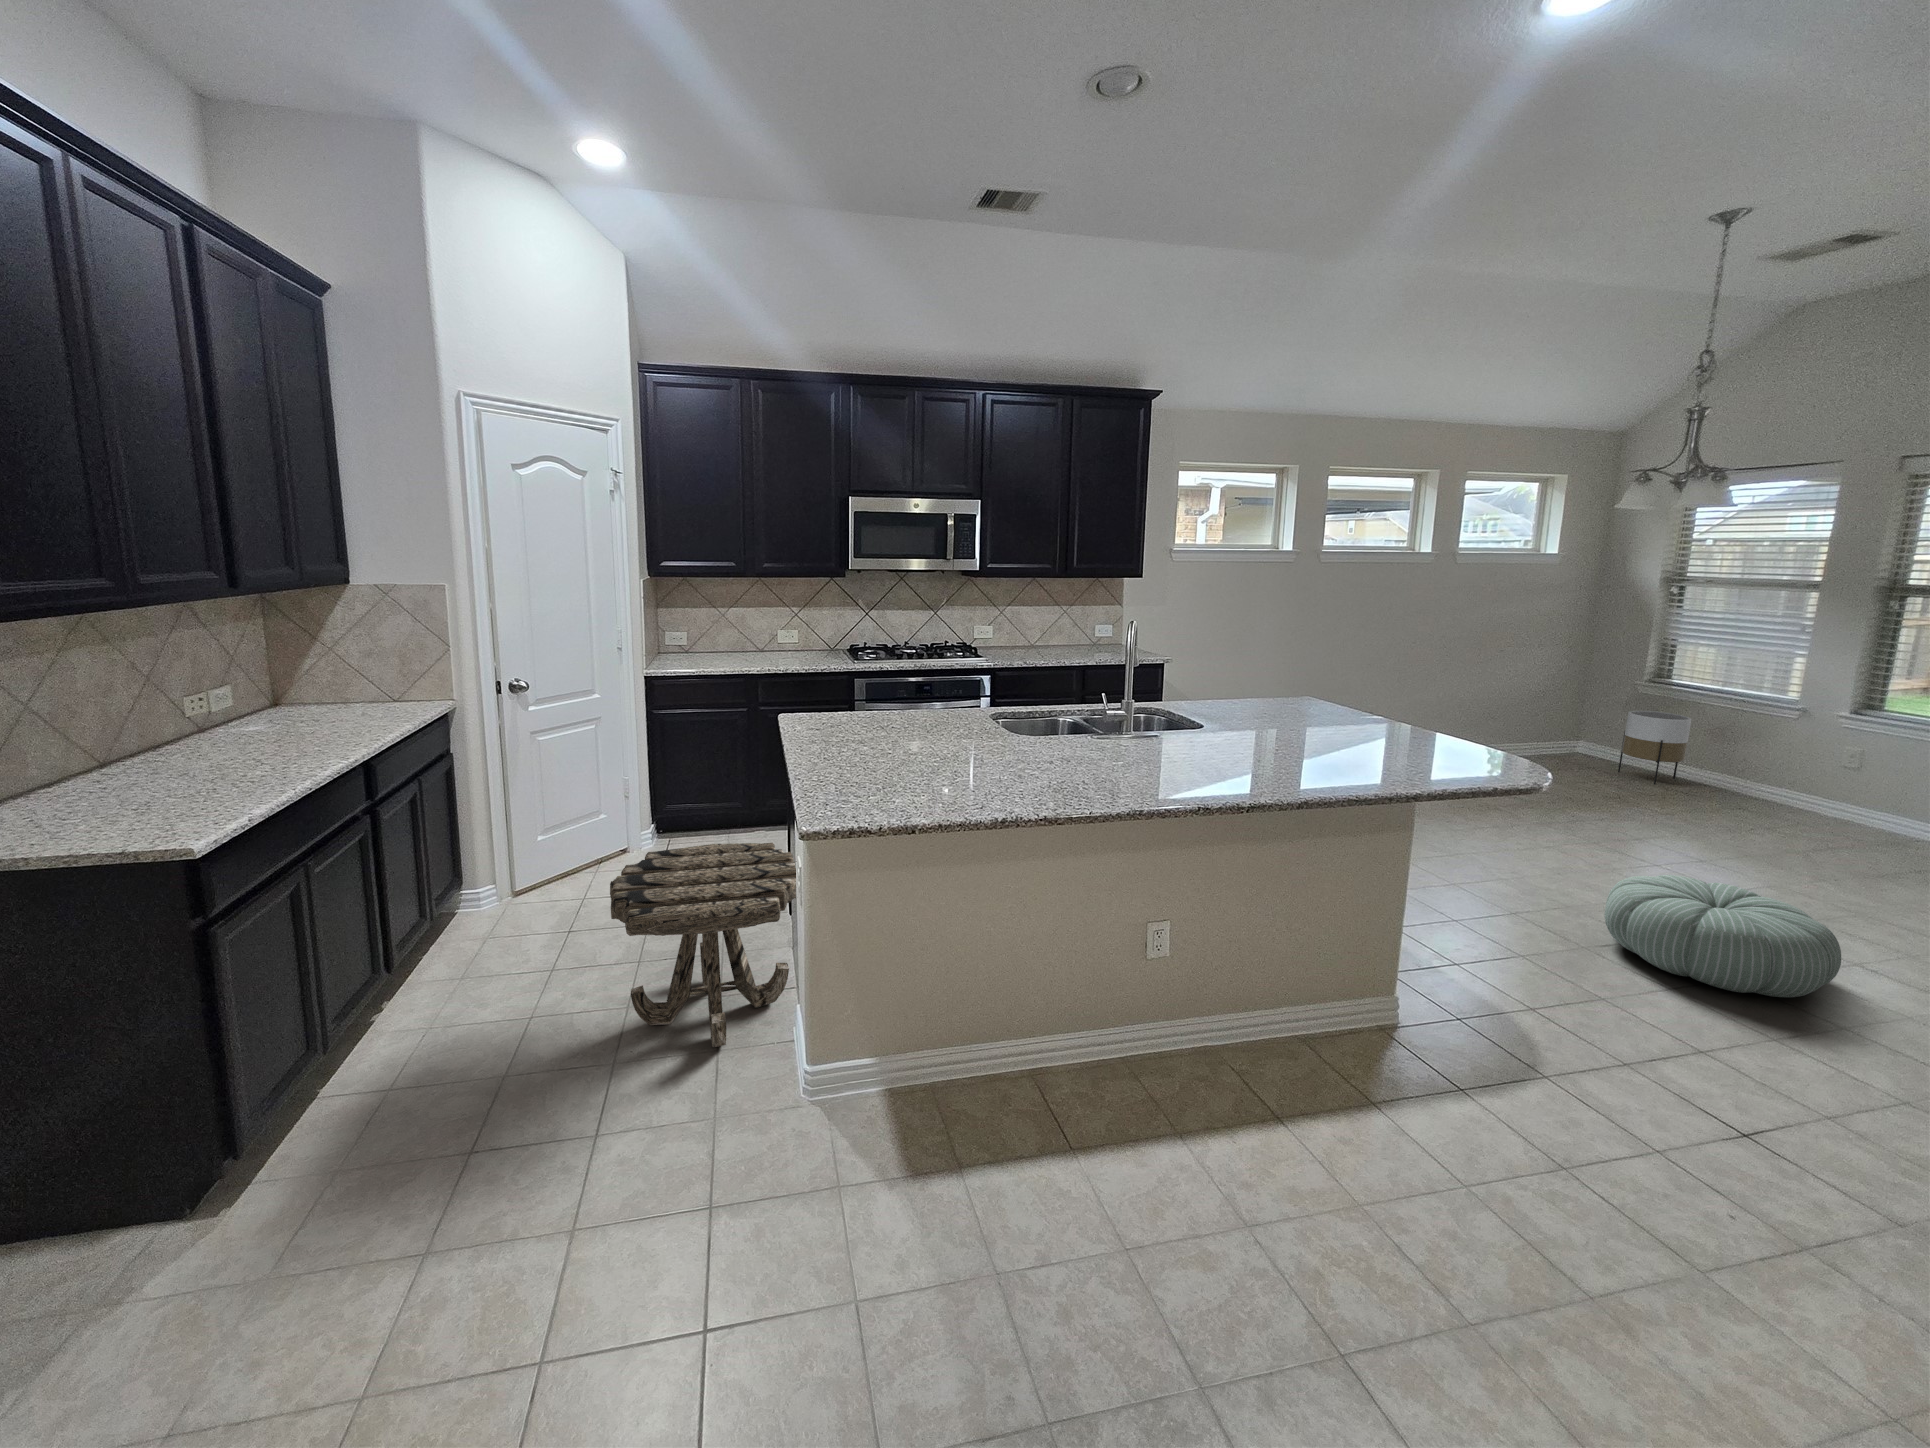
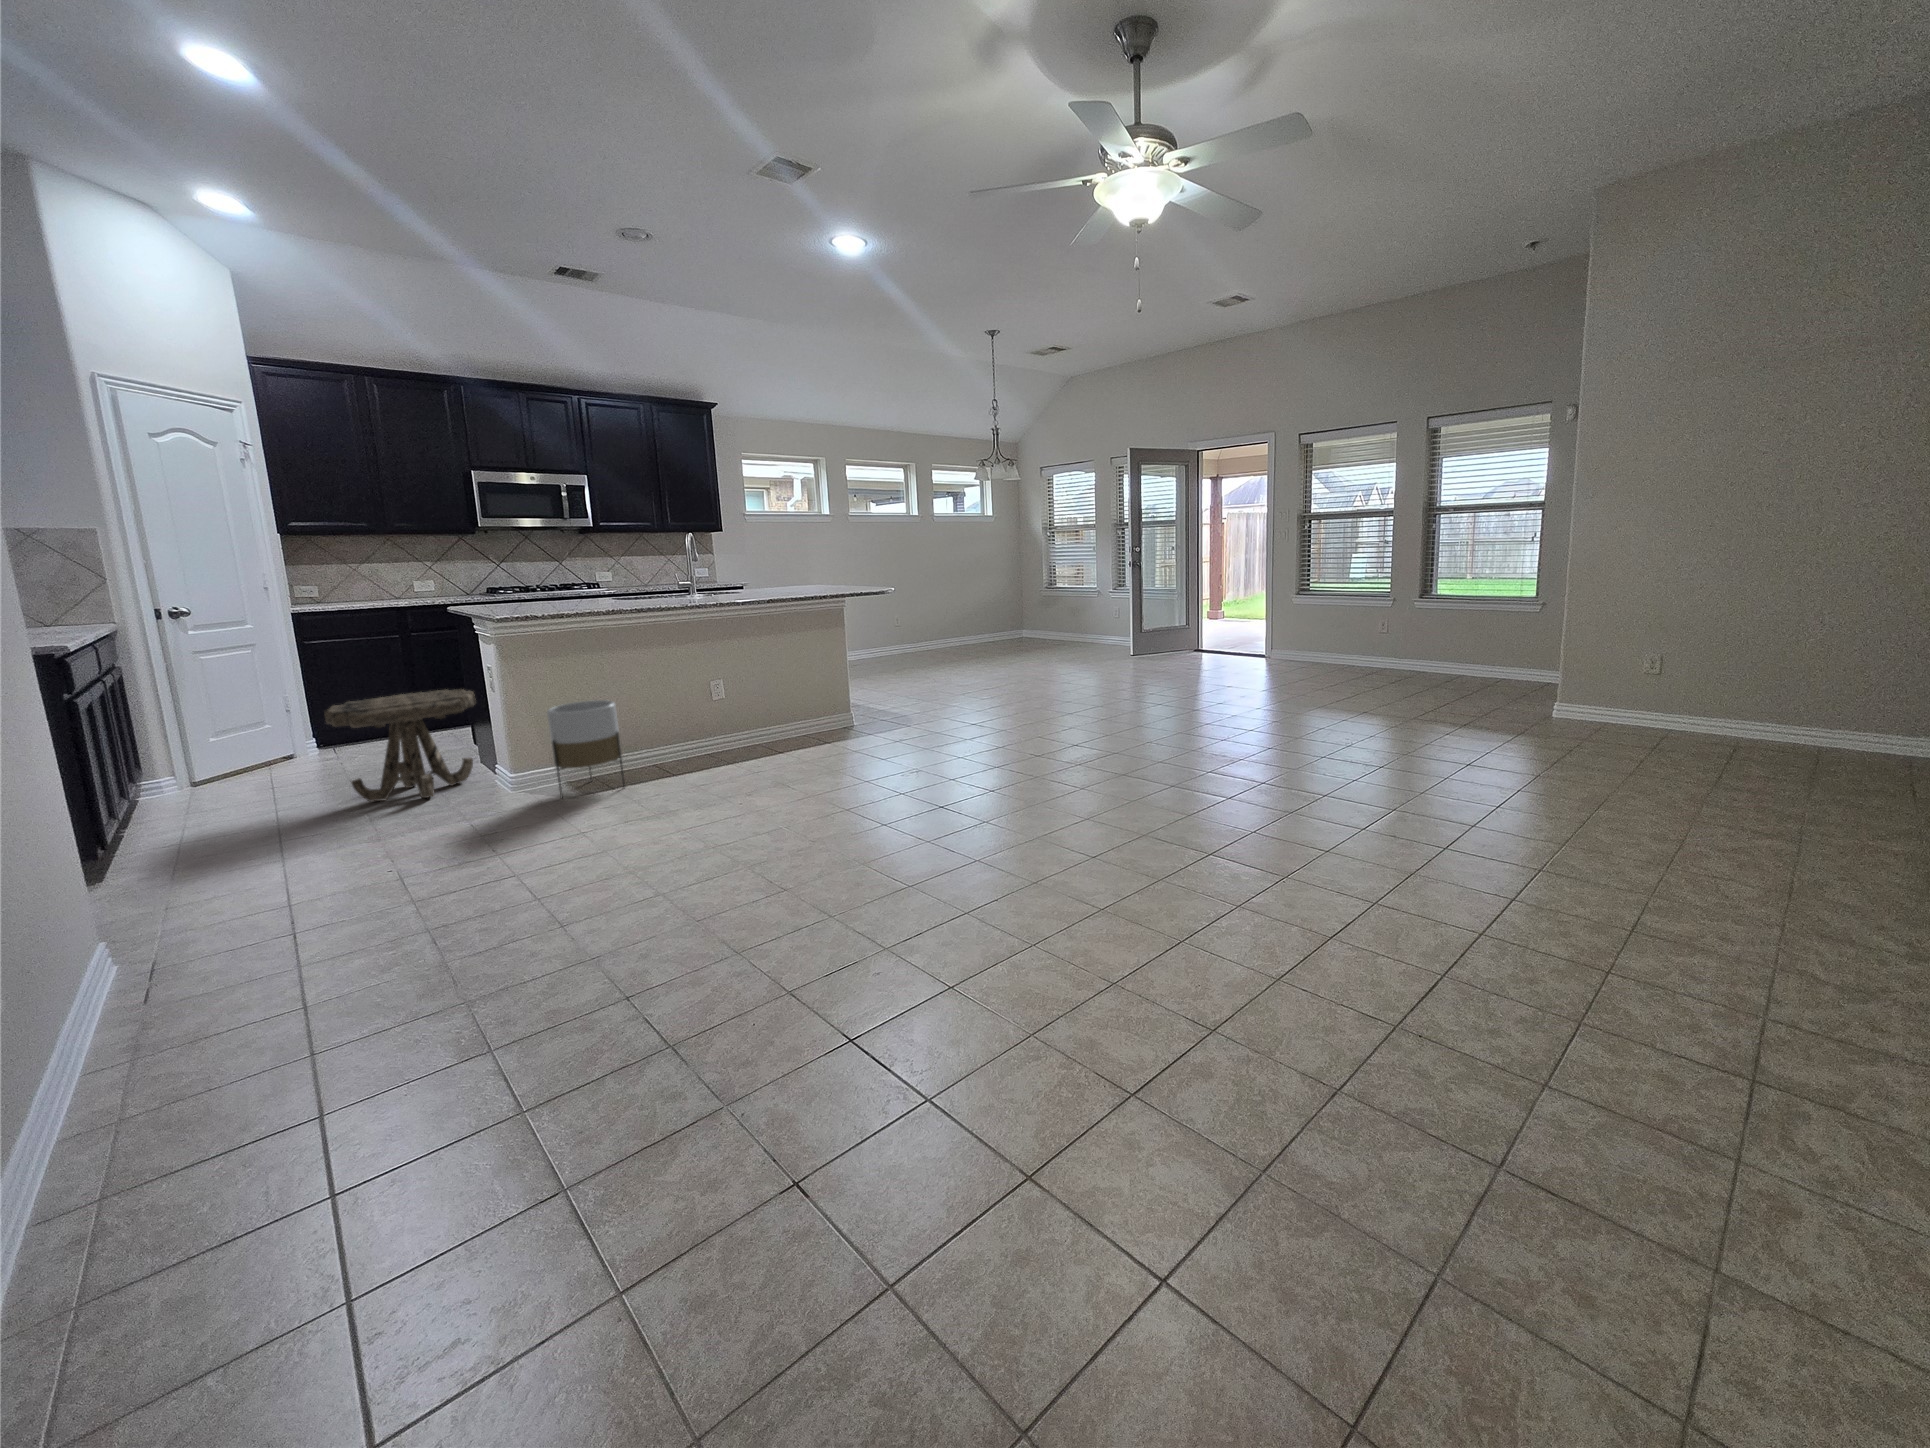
planter: present [1618,711,1691,784] -> present [547,700,625,797]
pouf: present [1604,875,1841,997] -> none [957,657,1034,698]

